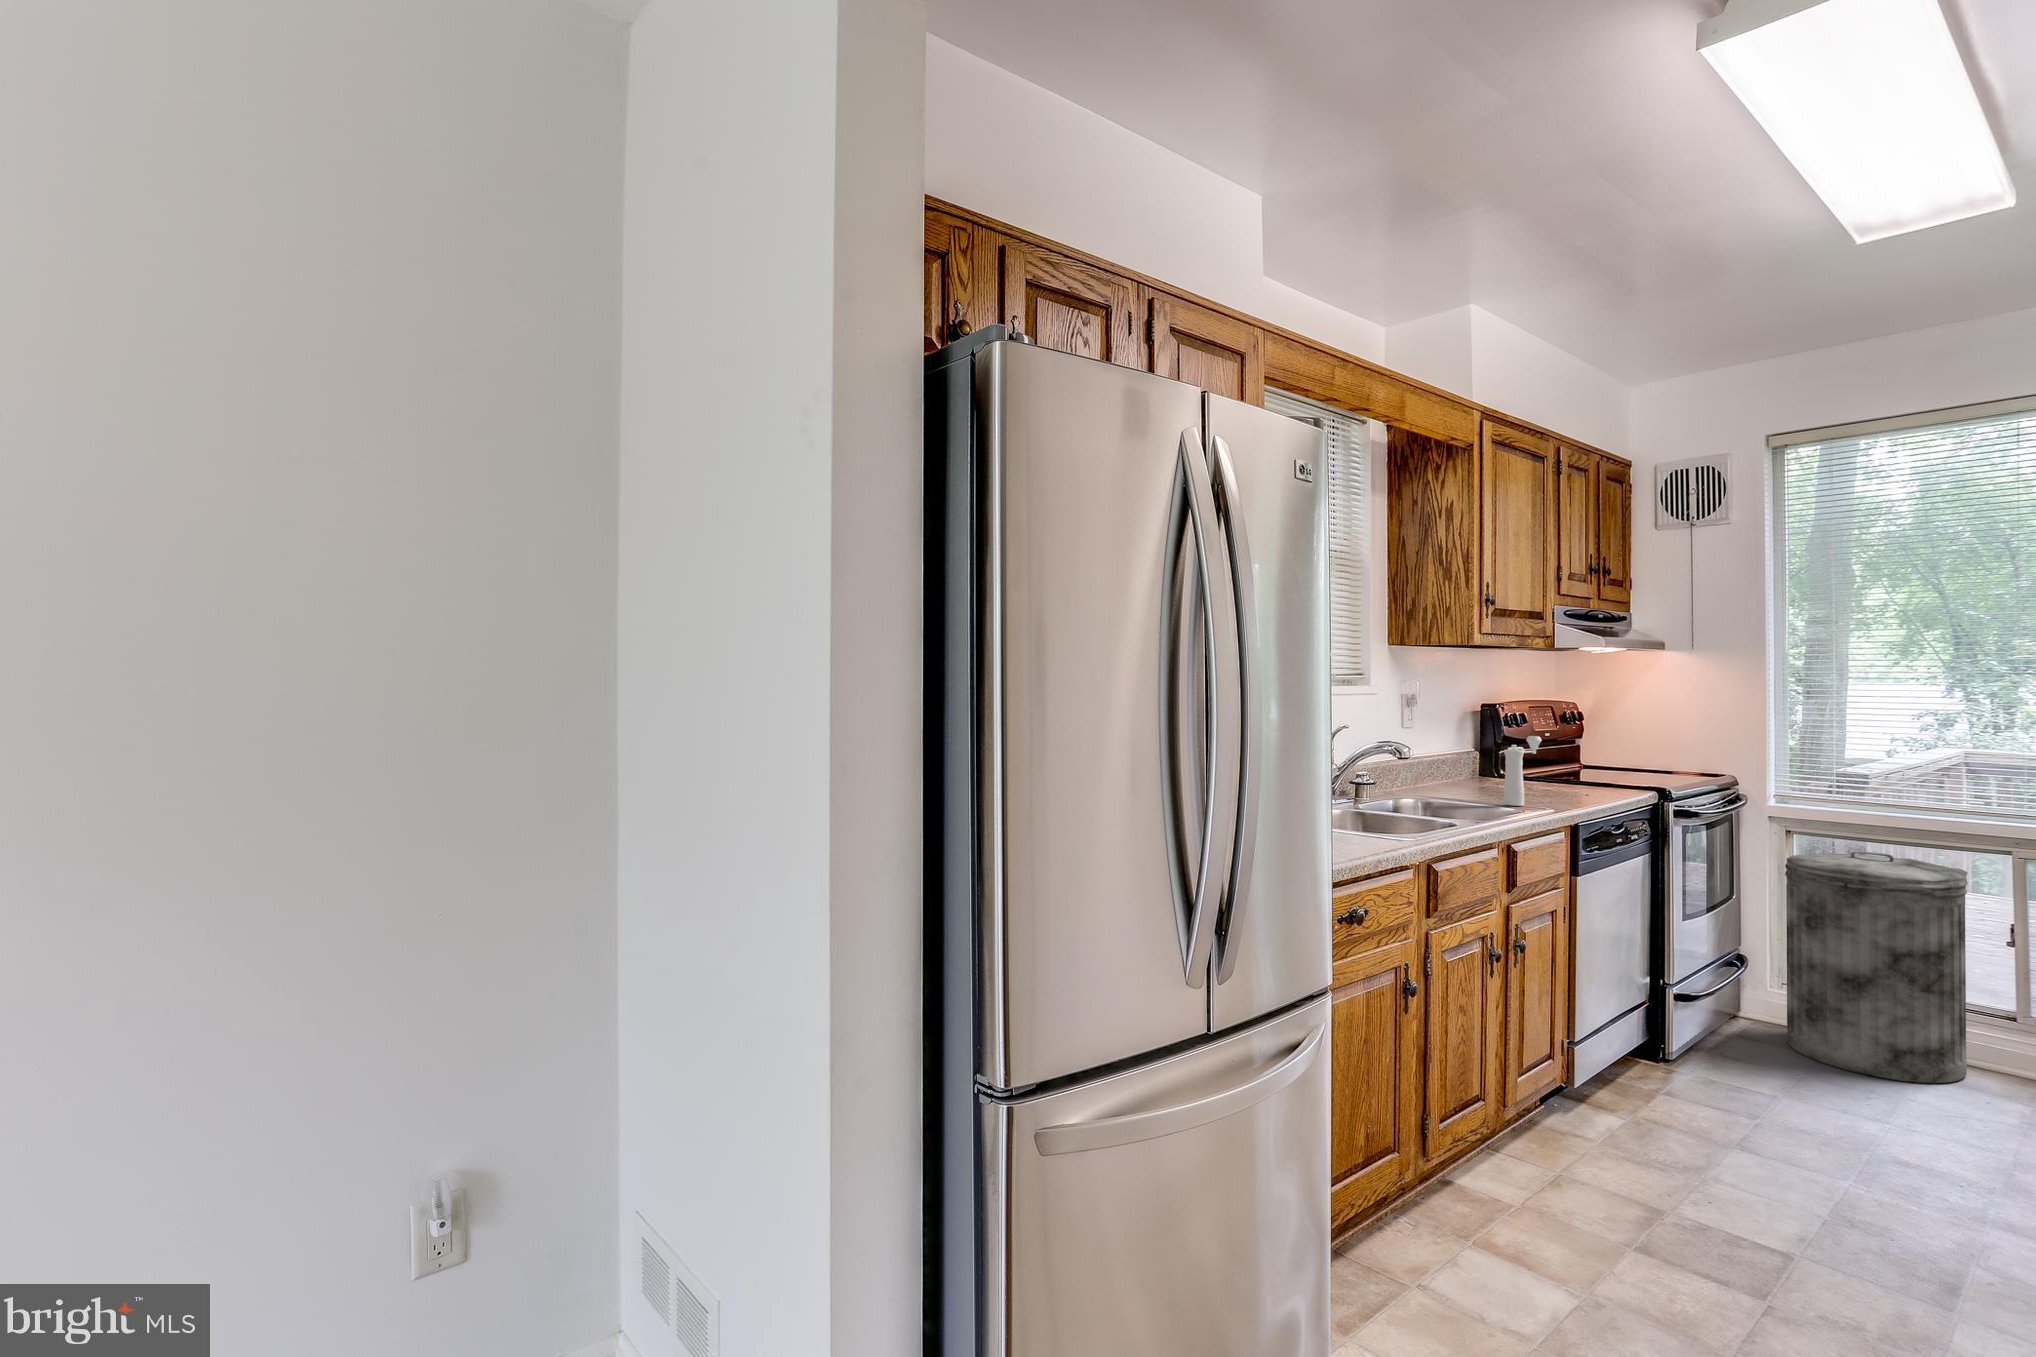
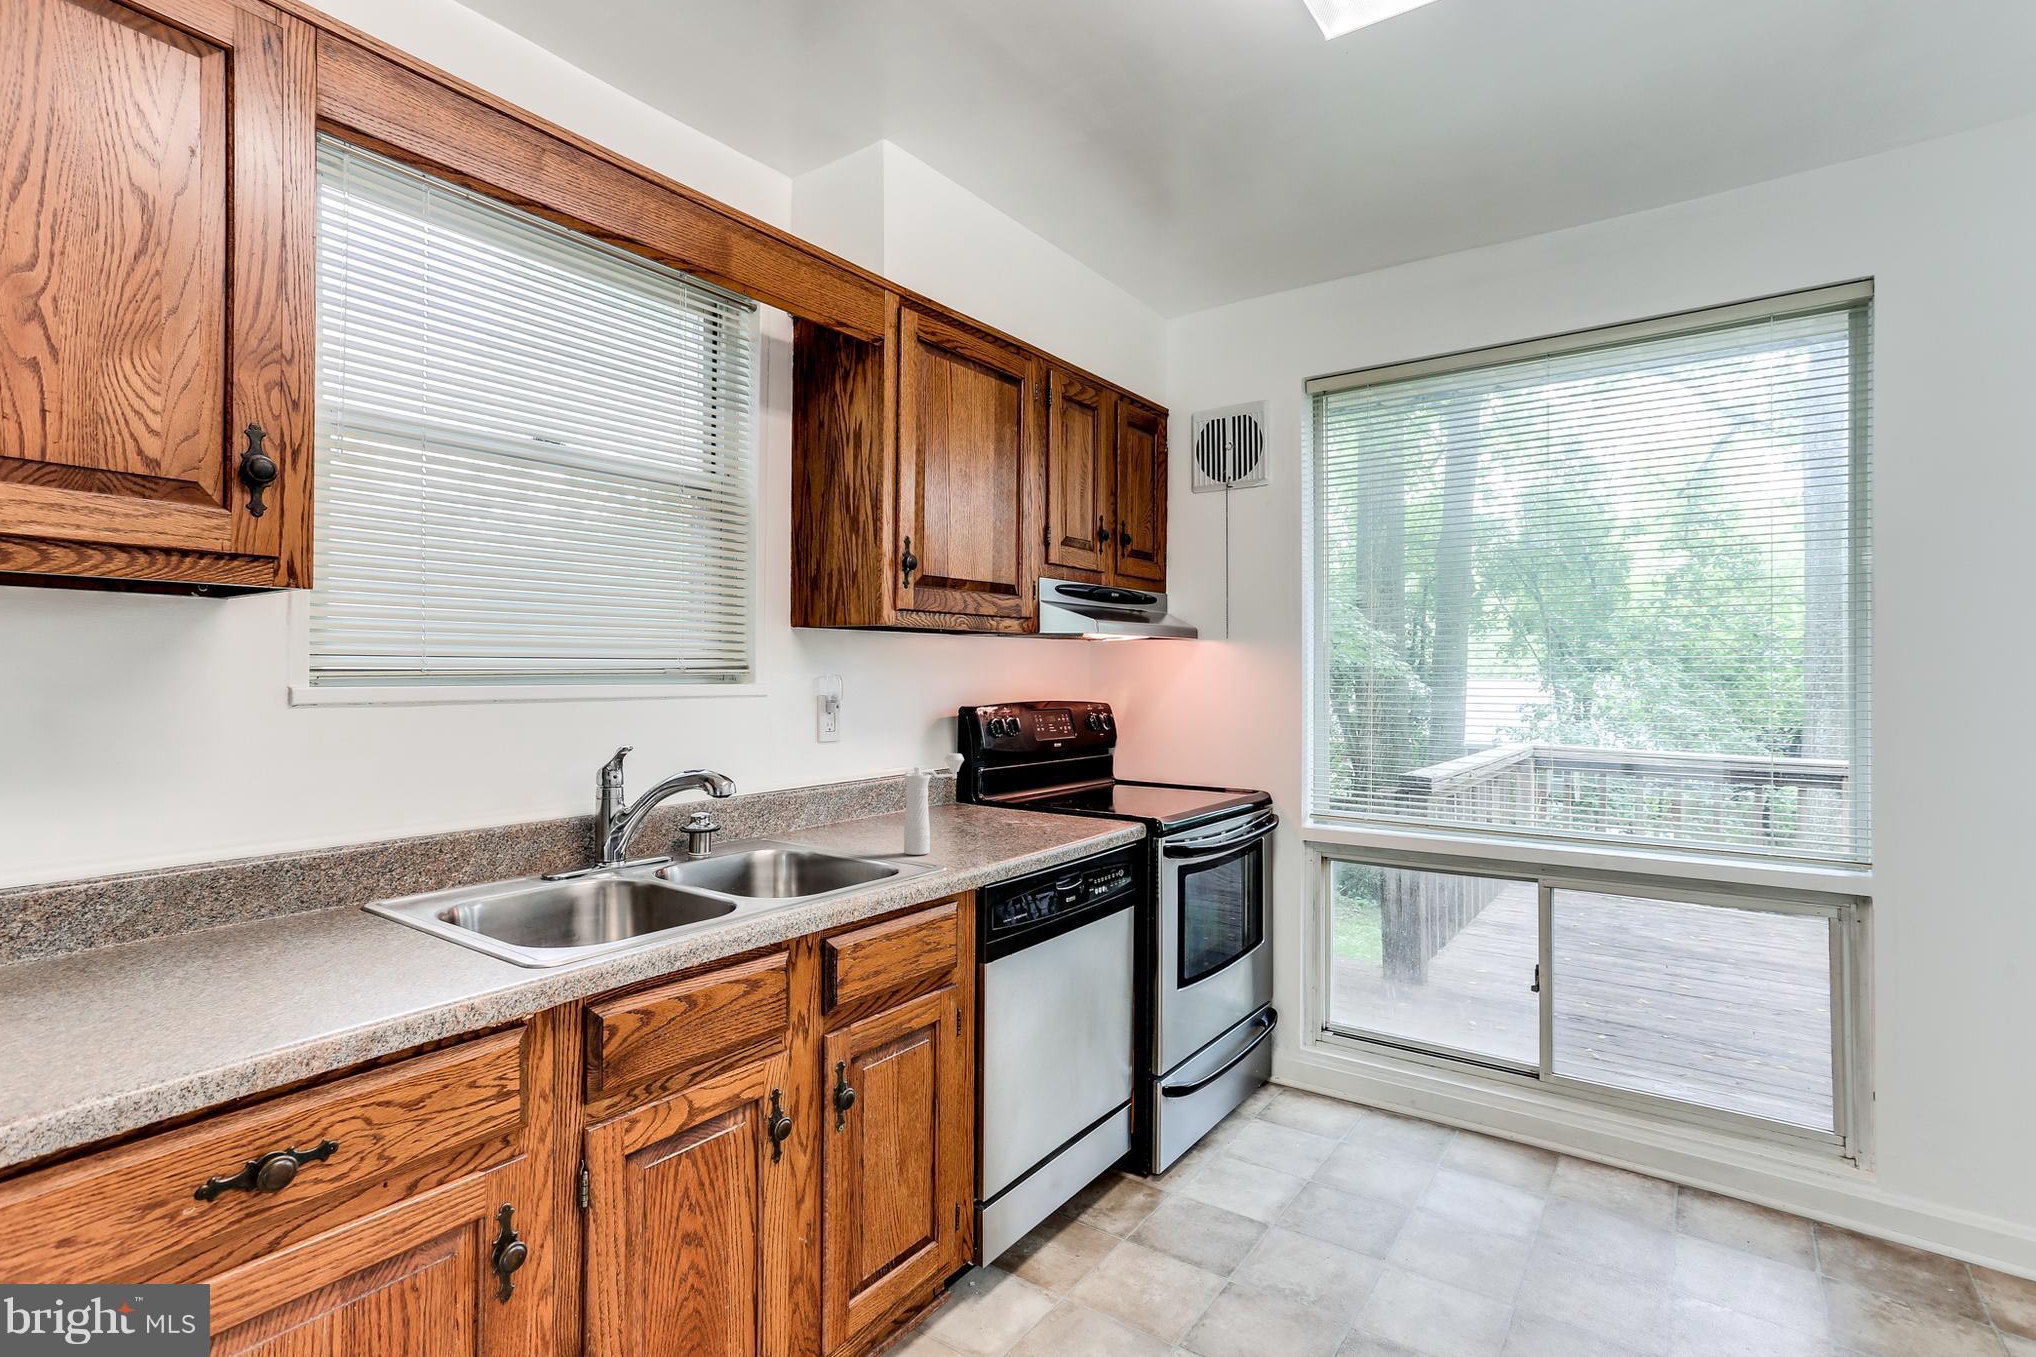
trash can: present [1785,851,1968,1083] -> none [1308,883,1488,1170]

